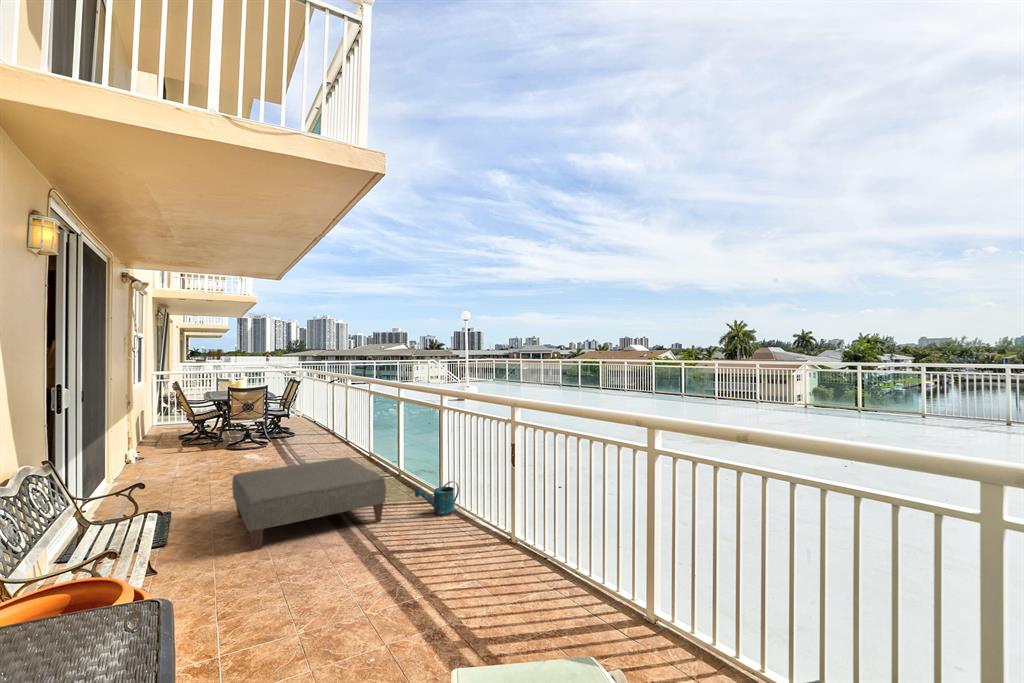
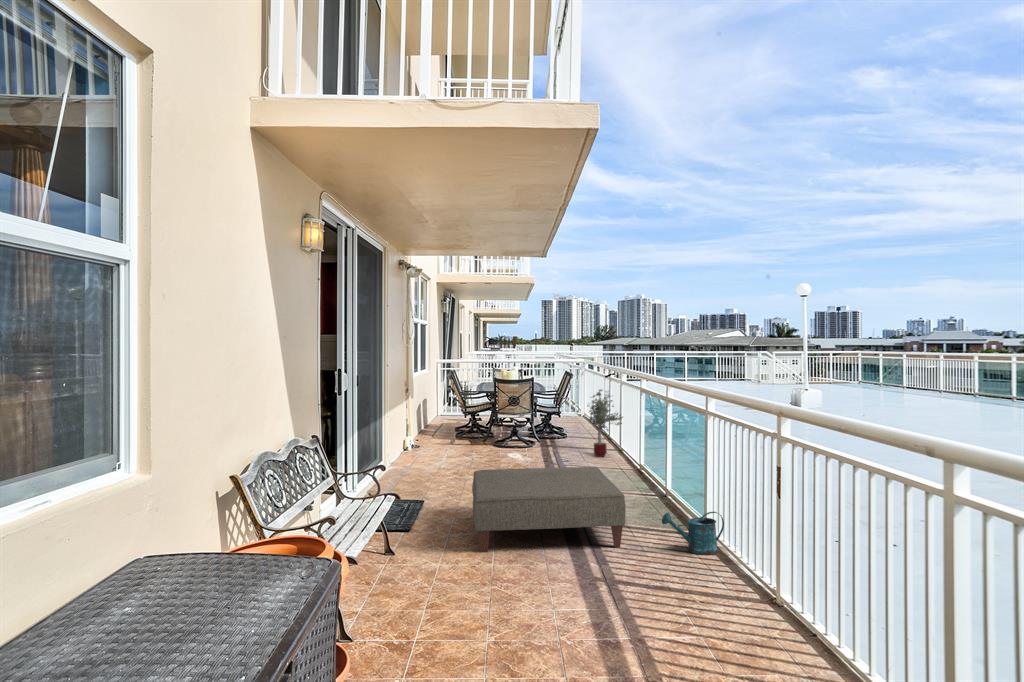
potted tree: none [319,394,351,449] -> present [589,390,623,457]

